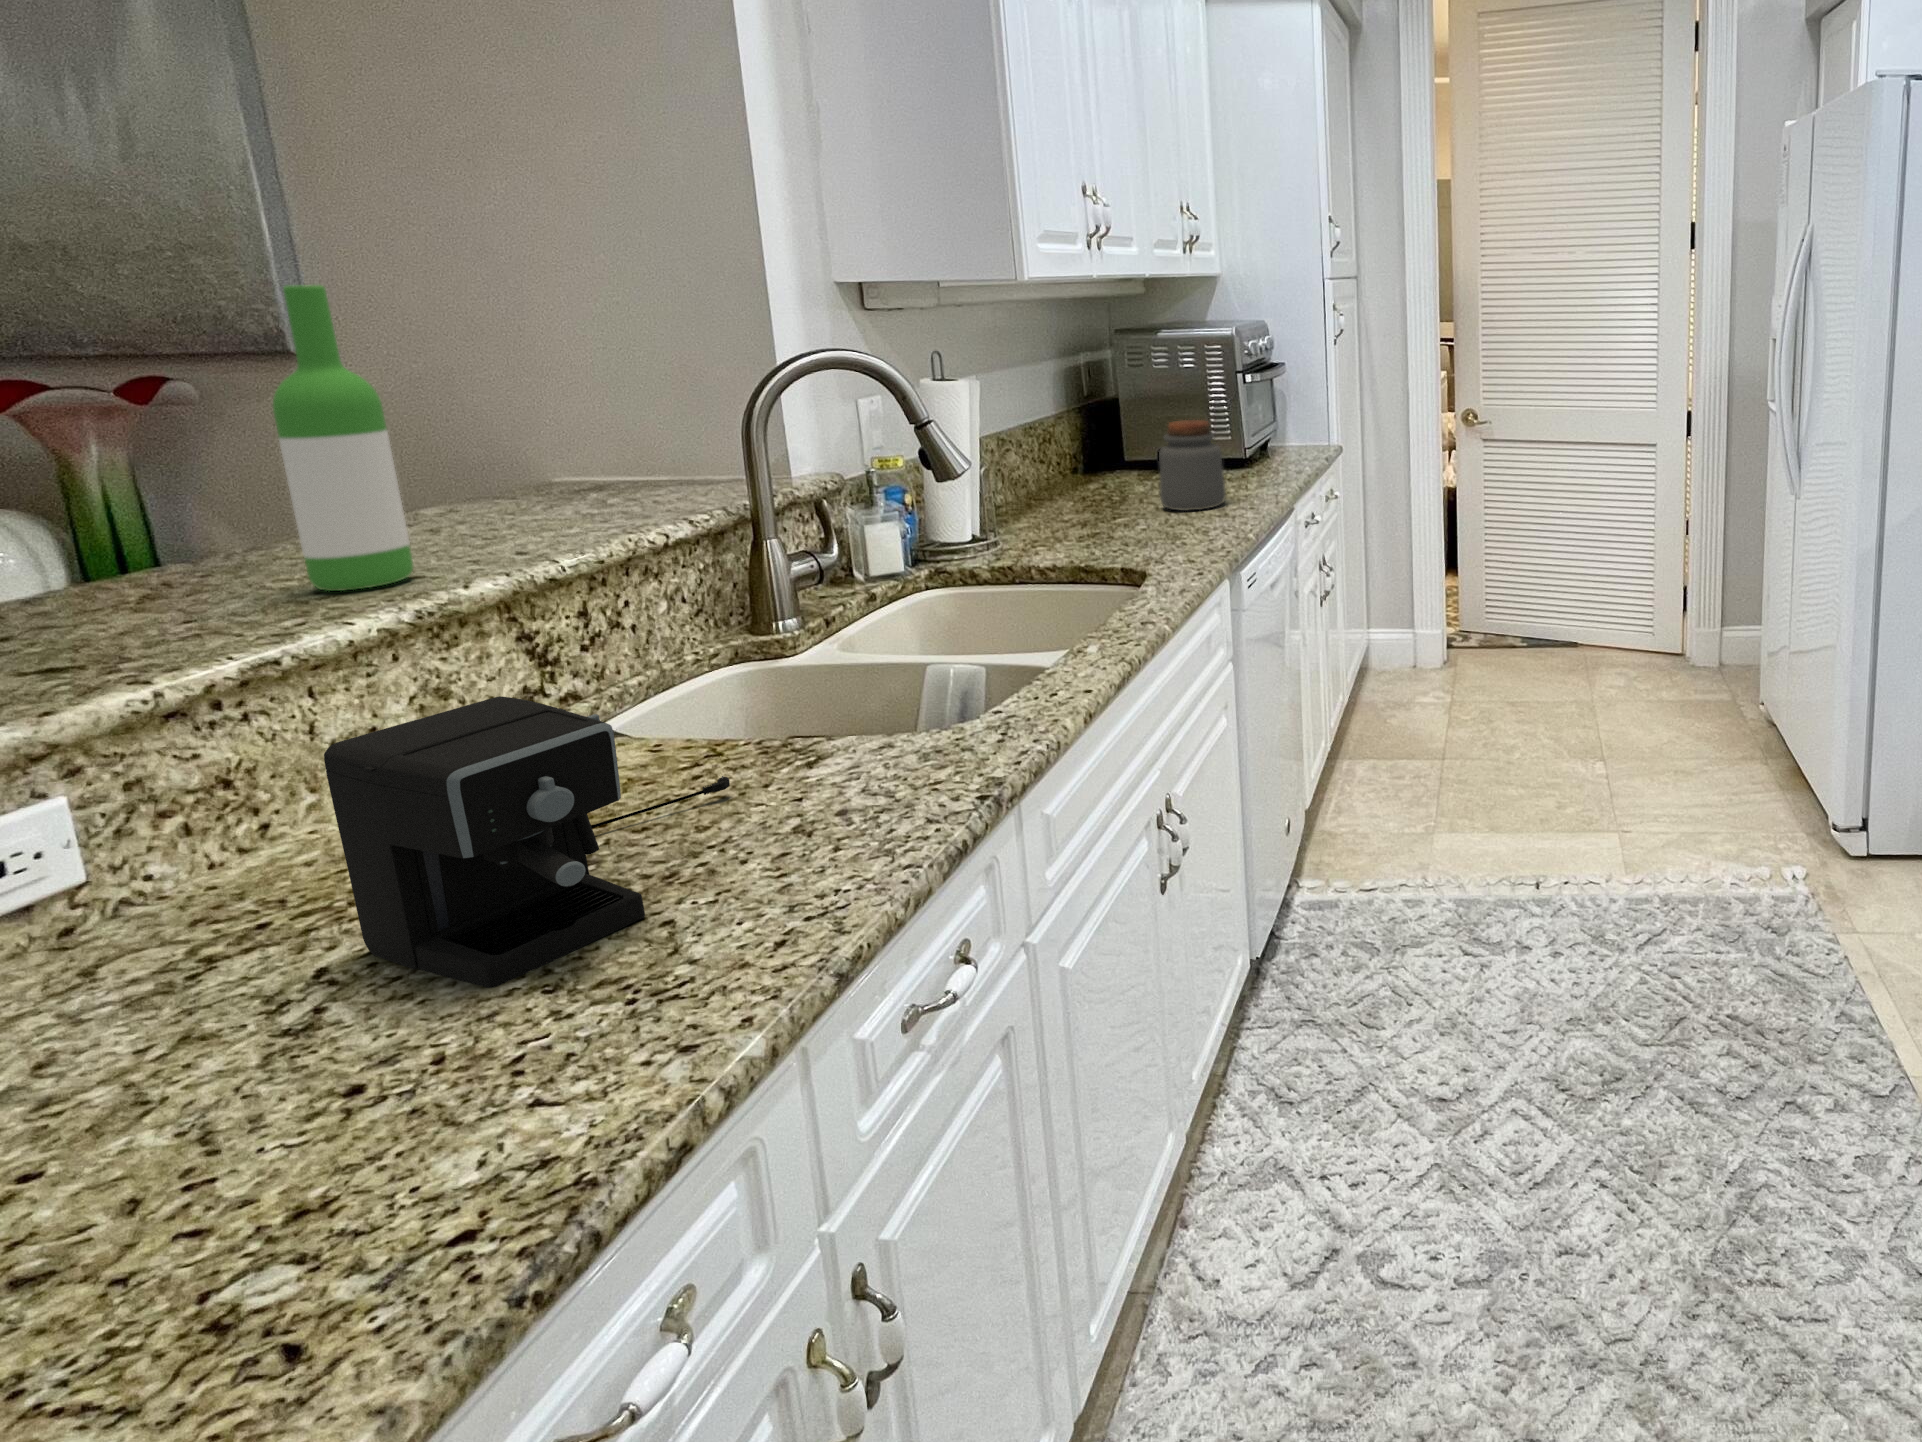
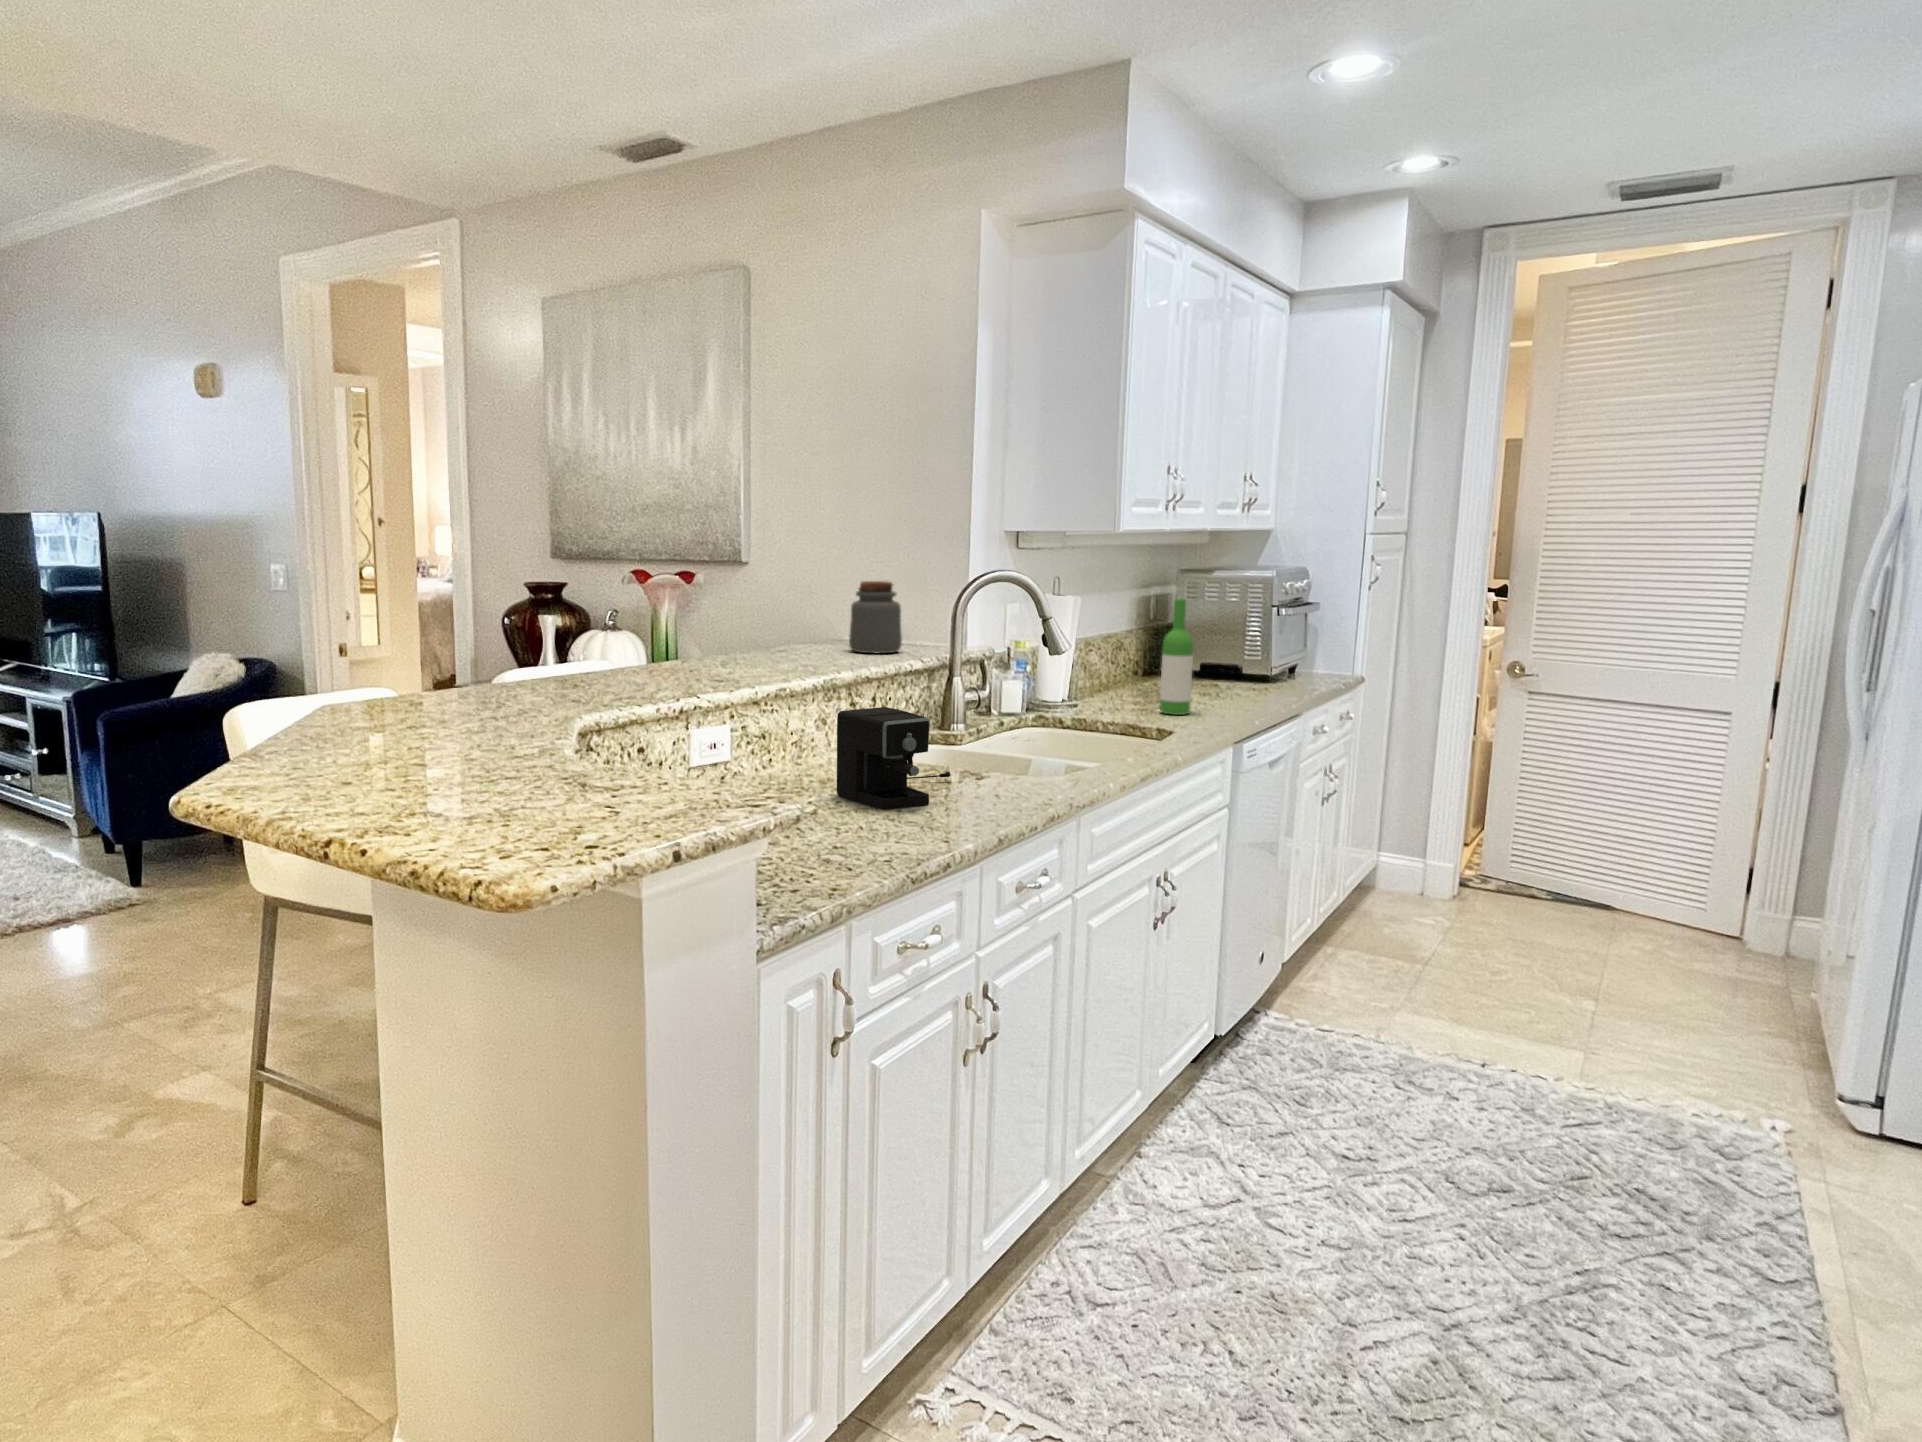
wine bottle: present [273,285,413,591] -> present [1160,599,1193,715]
jar: present [1159,420,1226,511] -> present [849,581,902,653]

